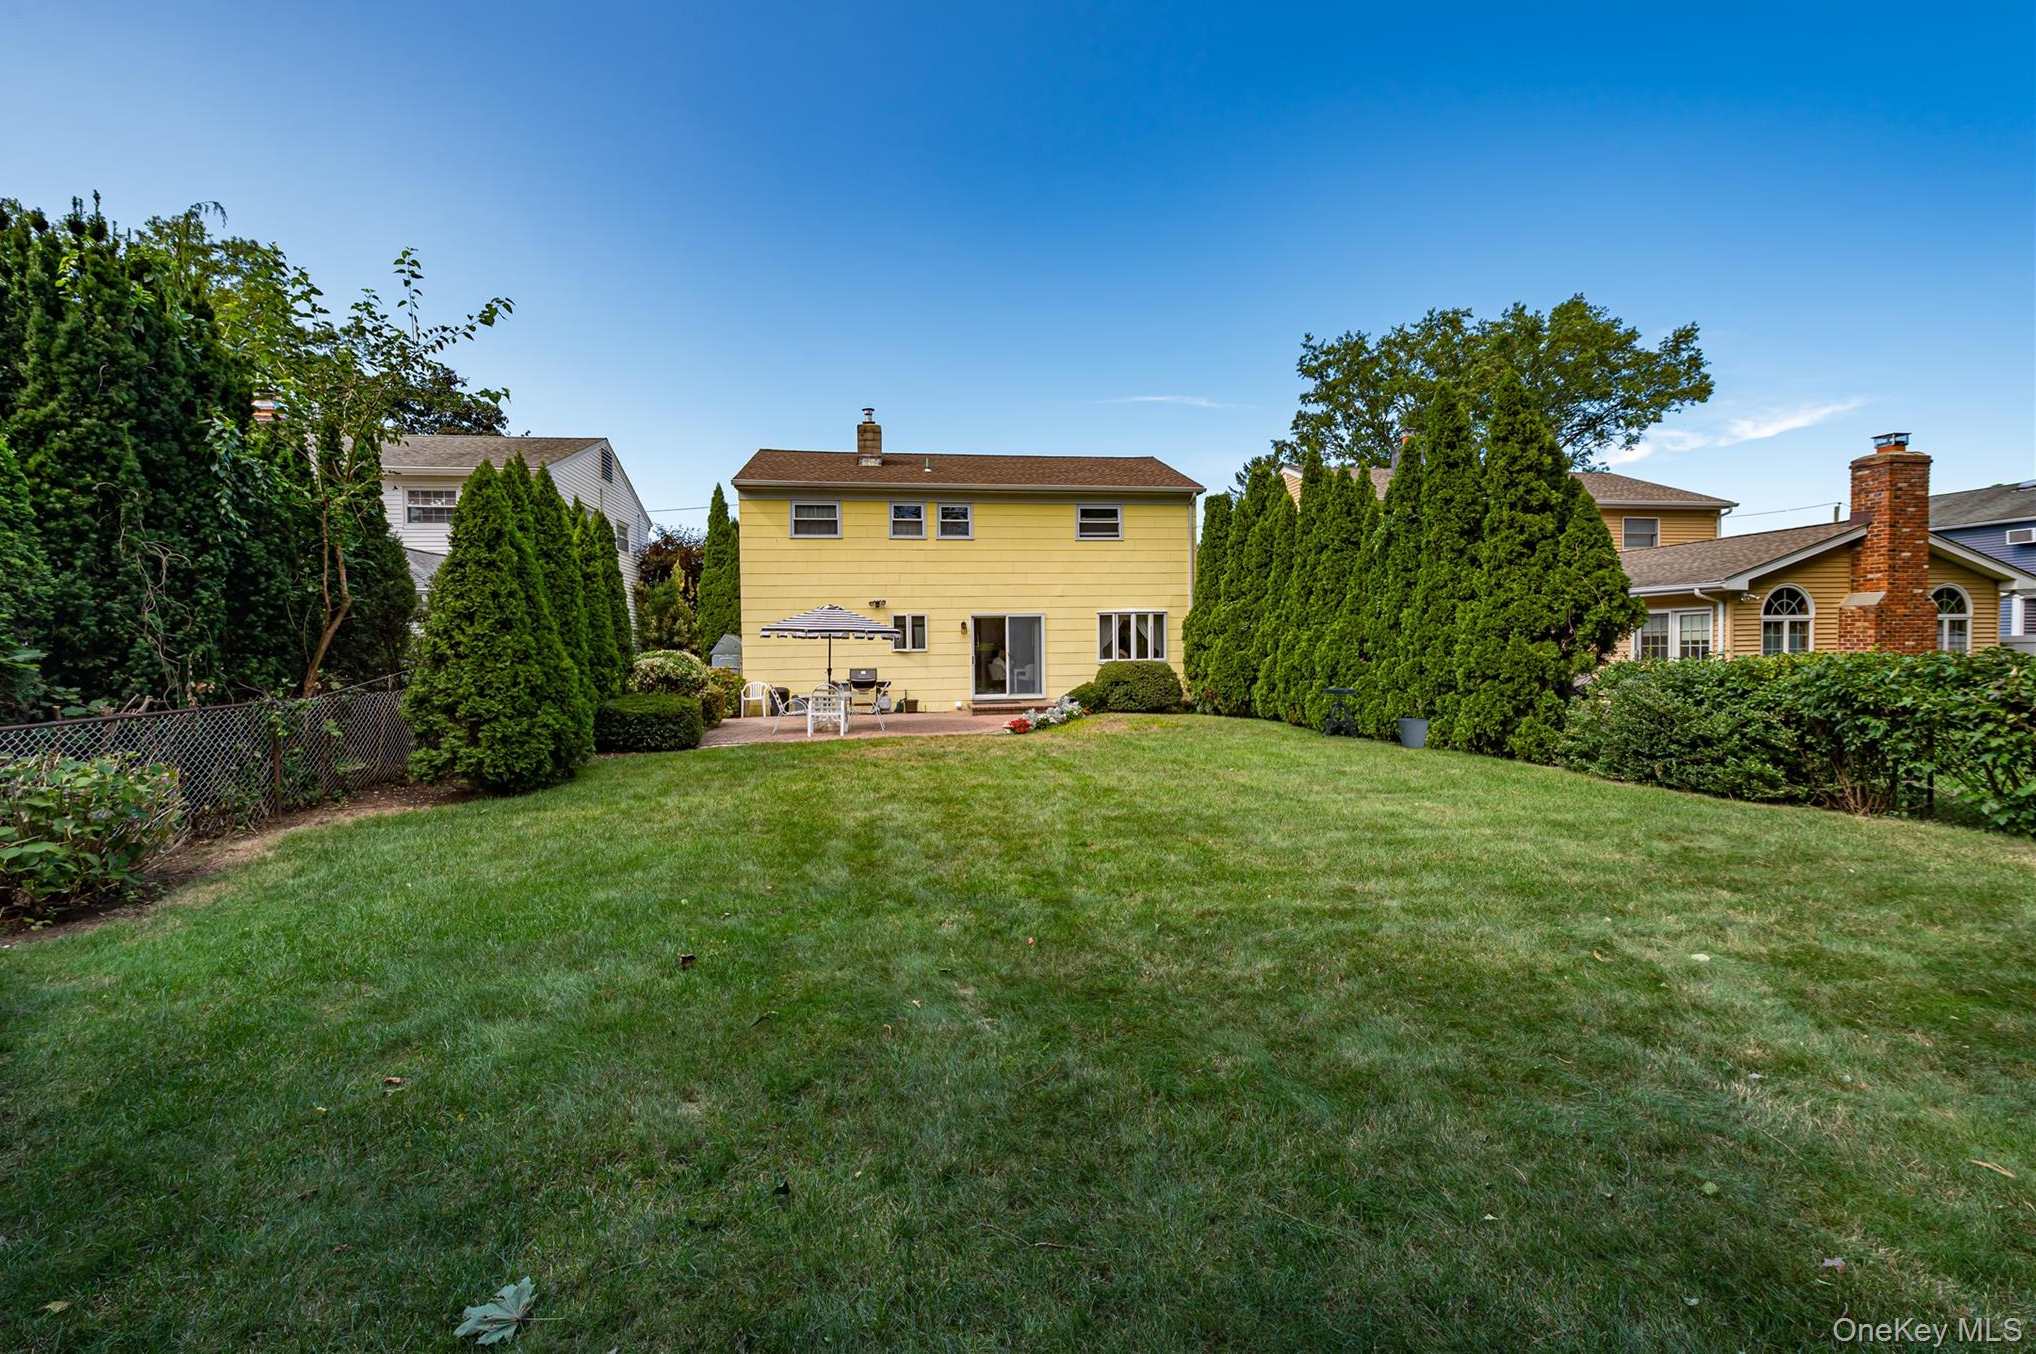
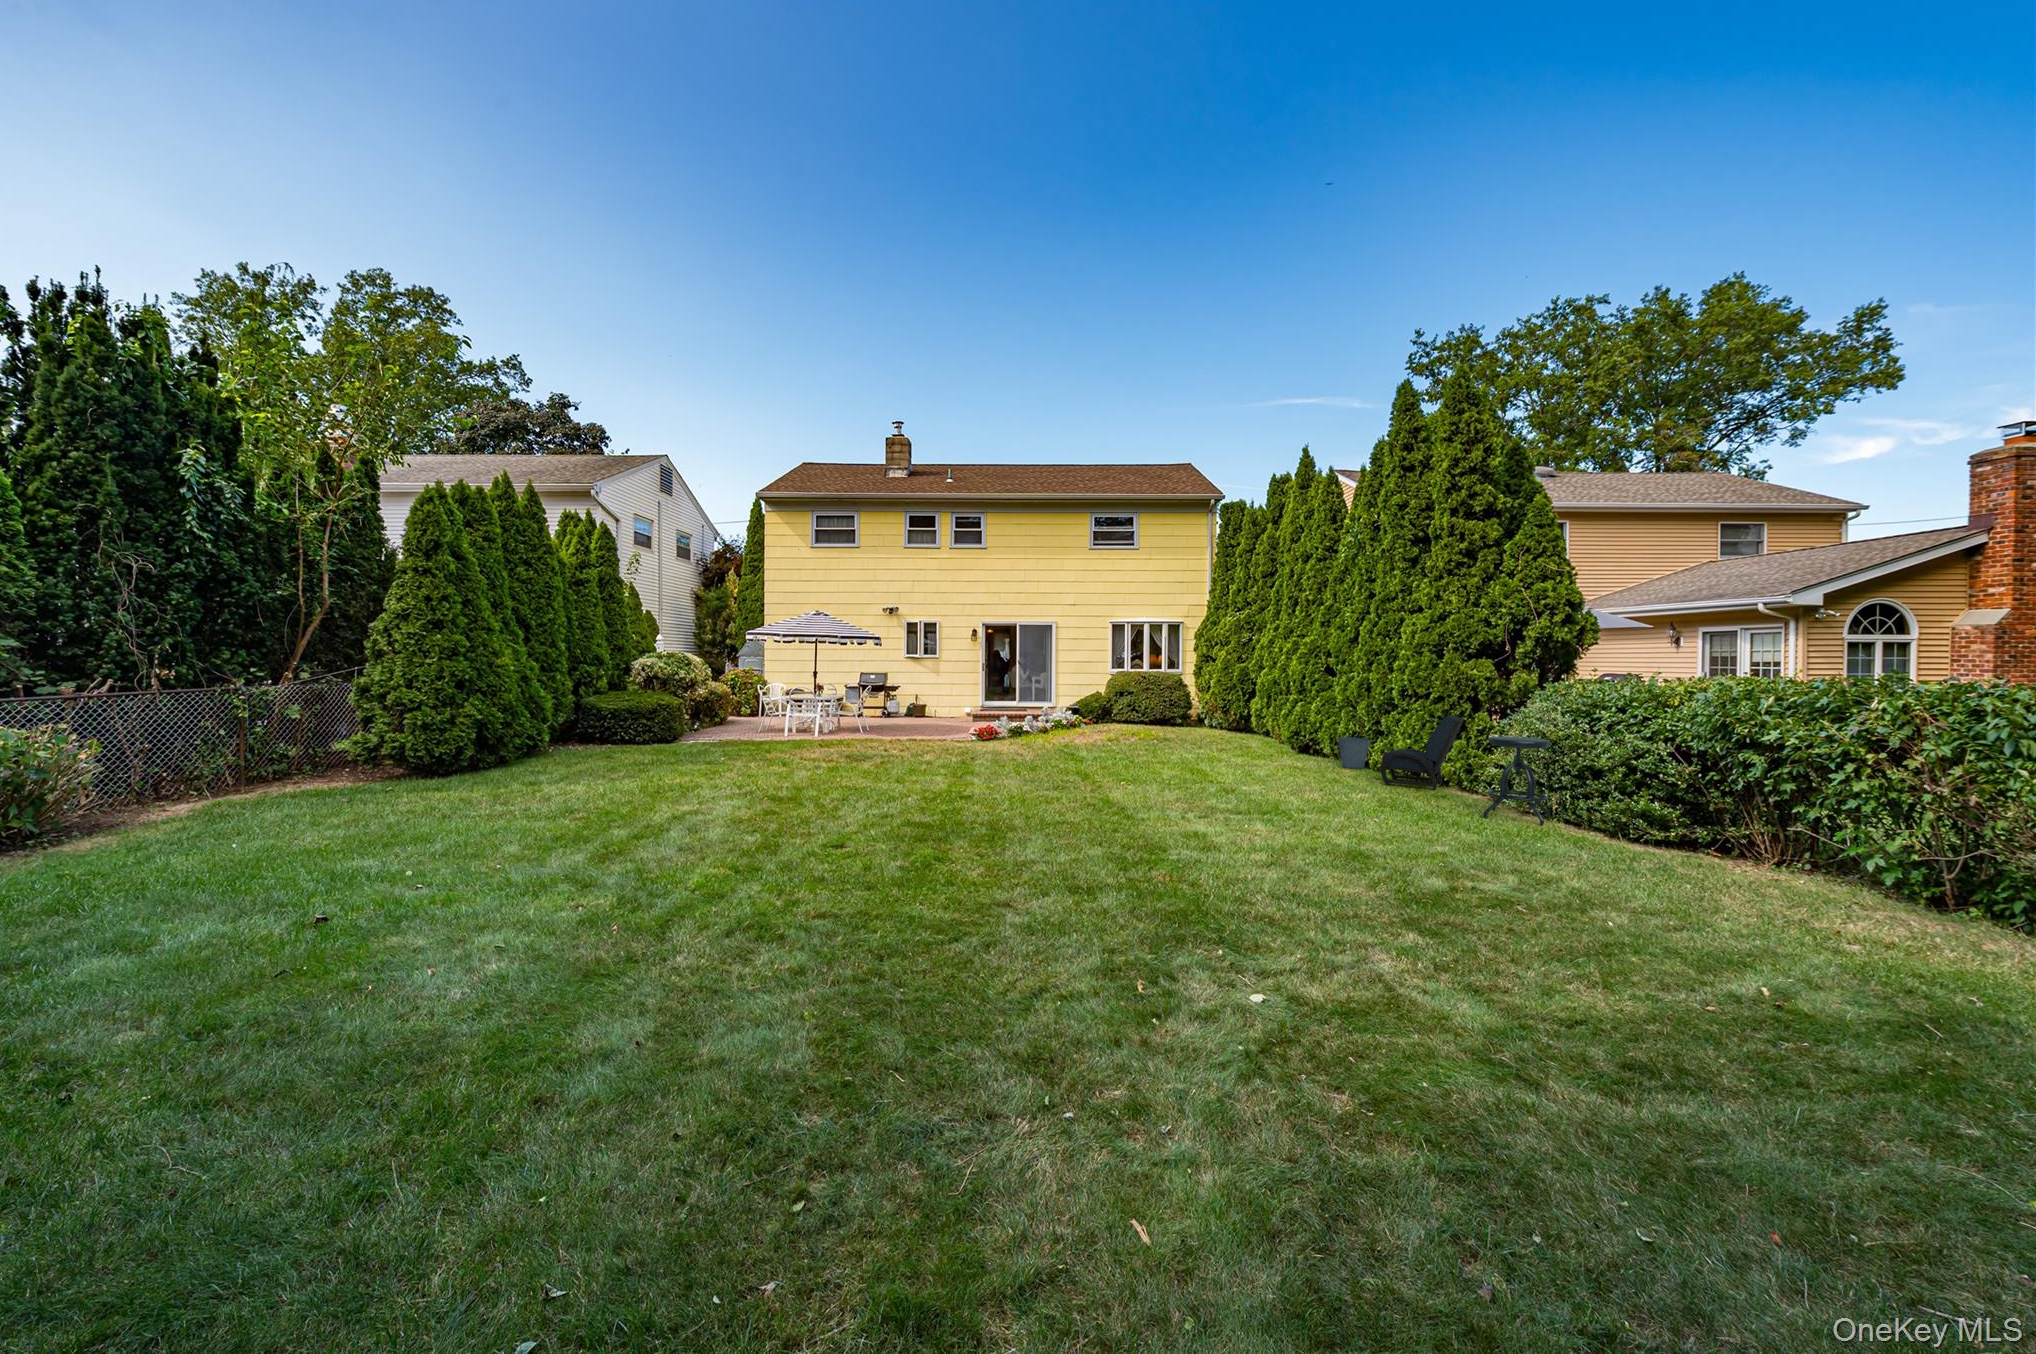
stool: present [1322,688,1358,739] -> present [1483,737,1550,825]
lounge chair: none [1462,694,1541,764] -> present [1381,715,1464,790]

